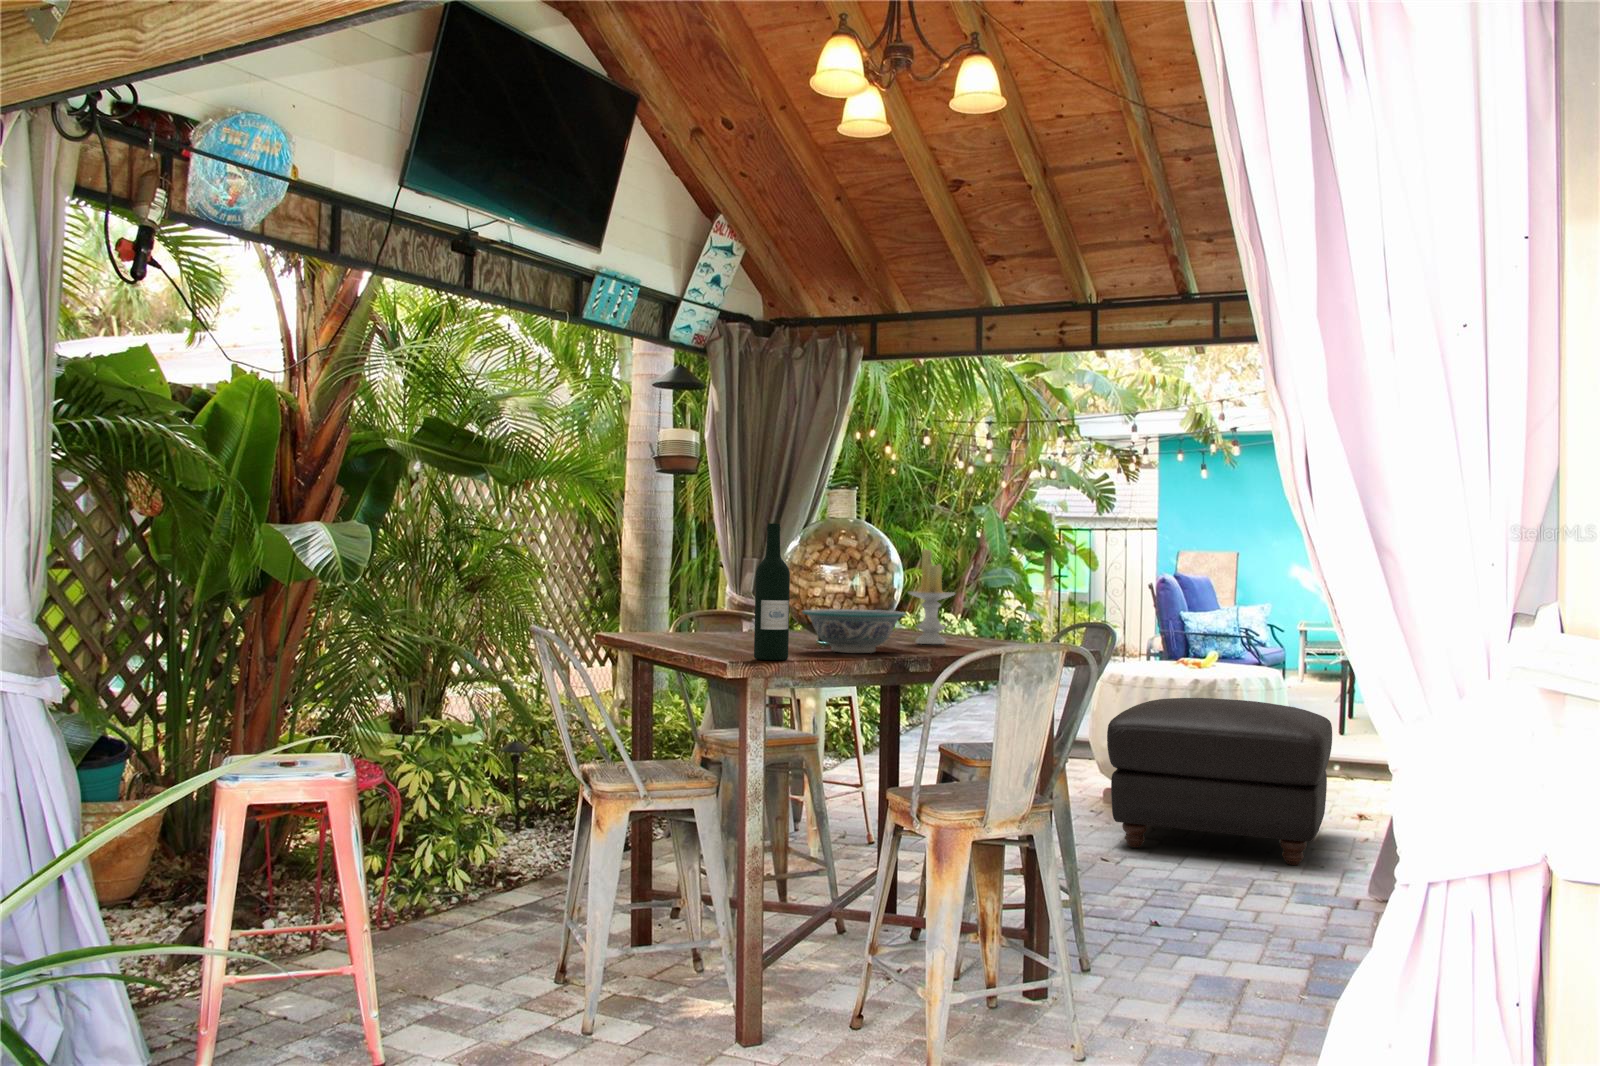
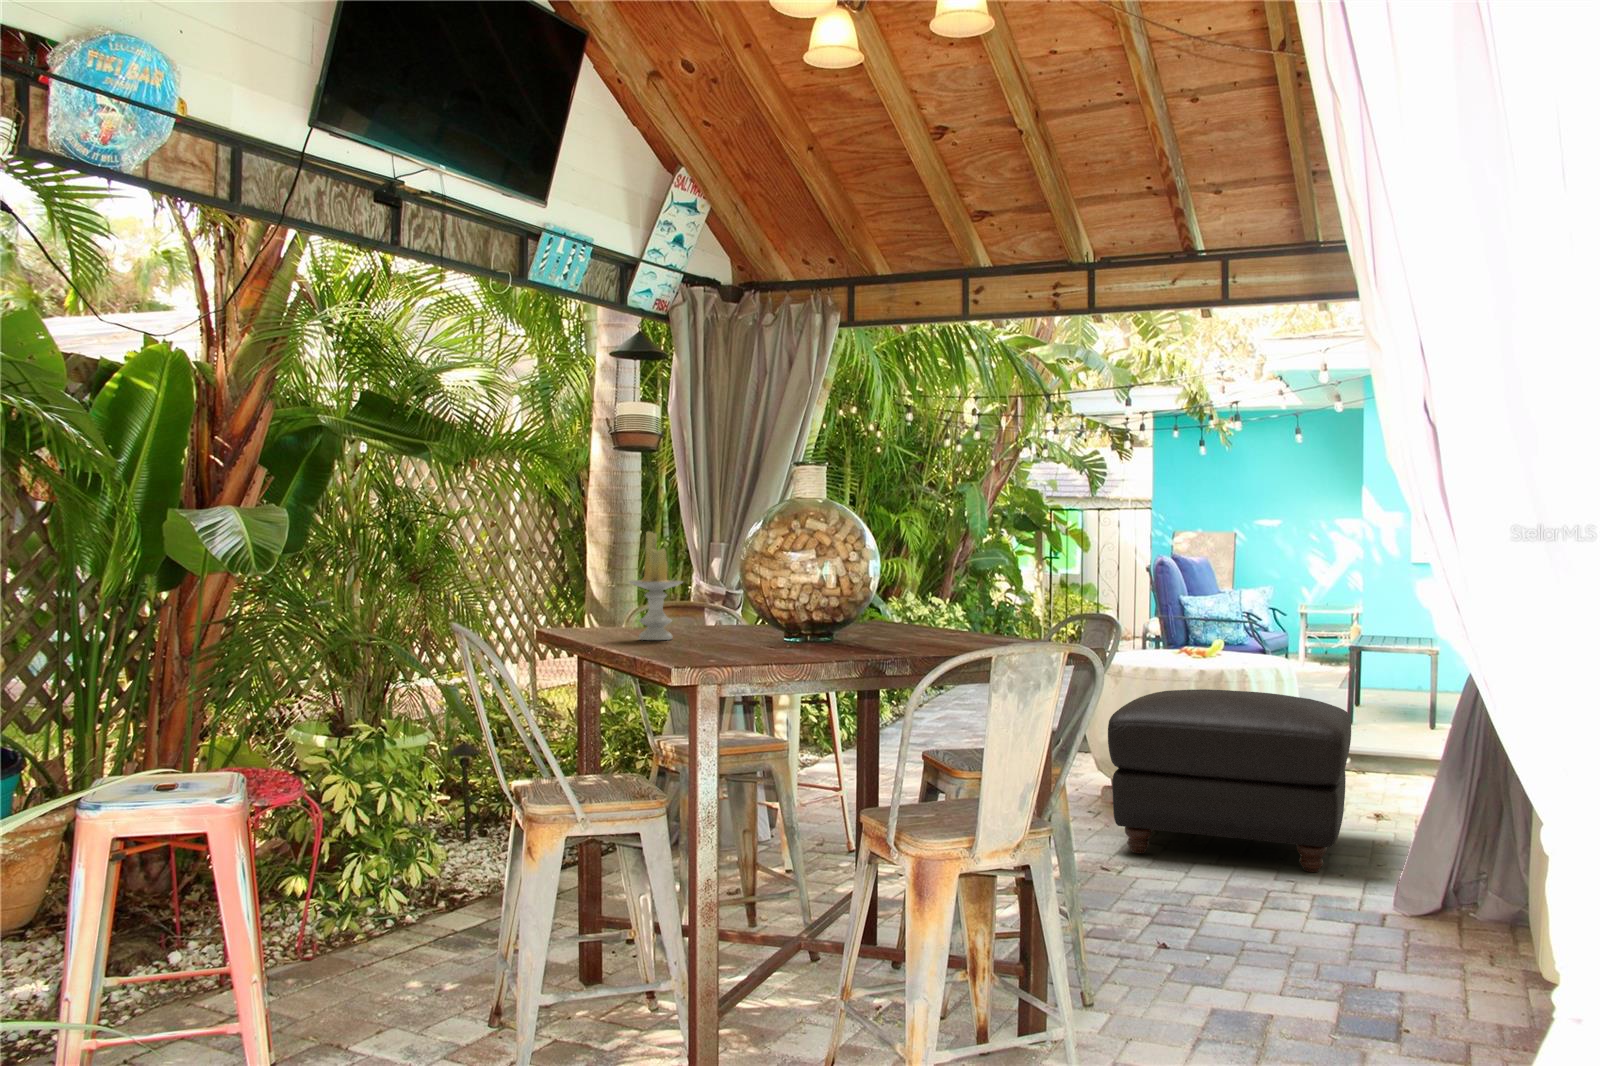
wine bottle: present [754,523,790,660] -> none [703,502,744,663]
candle: present [909,549,955,644] -> present [629,532,683,640]
bowl: present [802,609,906,653] -> none [761,601,882,652]

